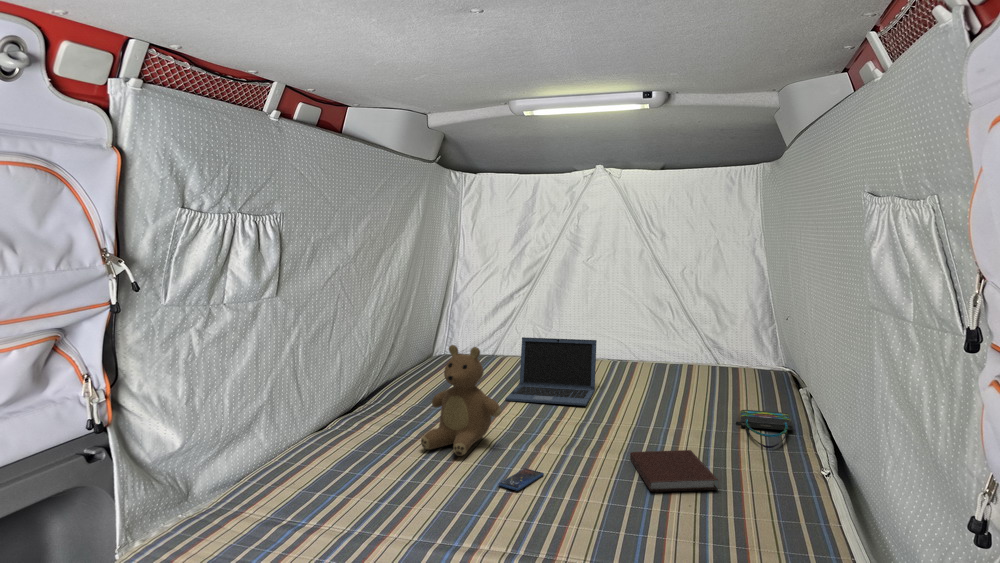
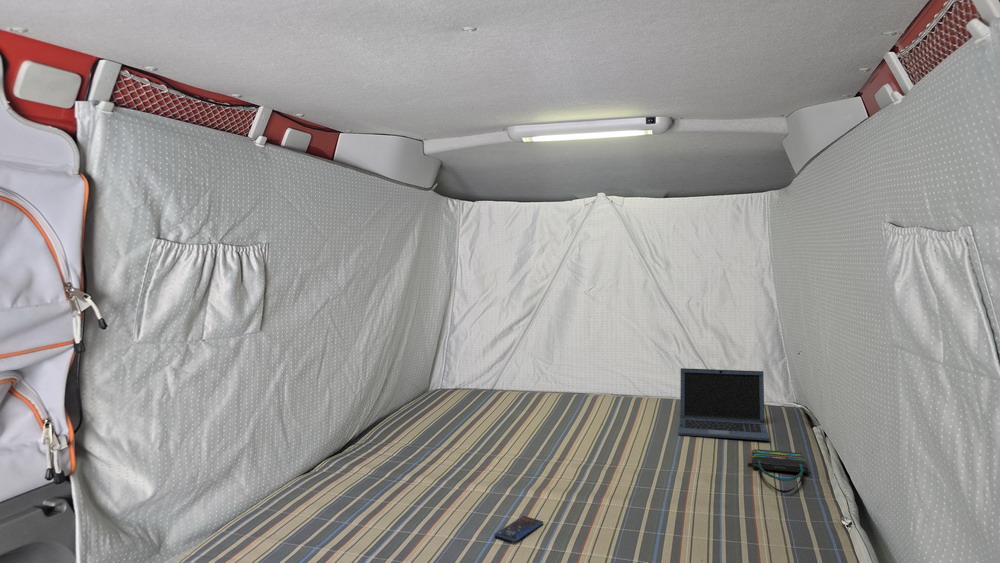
laptop: present [505,337,597,406] -> present [679,368,770,441]
teddy bear: present [421,345,501,456] -> none [413,381,498,502]
notebook: present [630,450,718,492] -> none [636,495,732,543]

